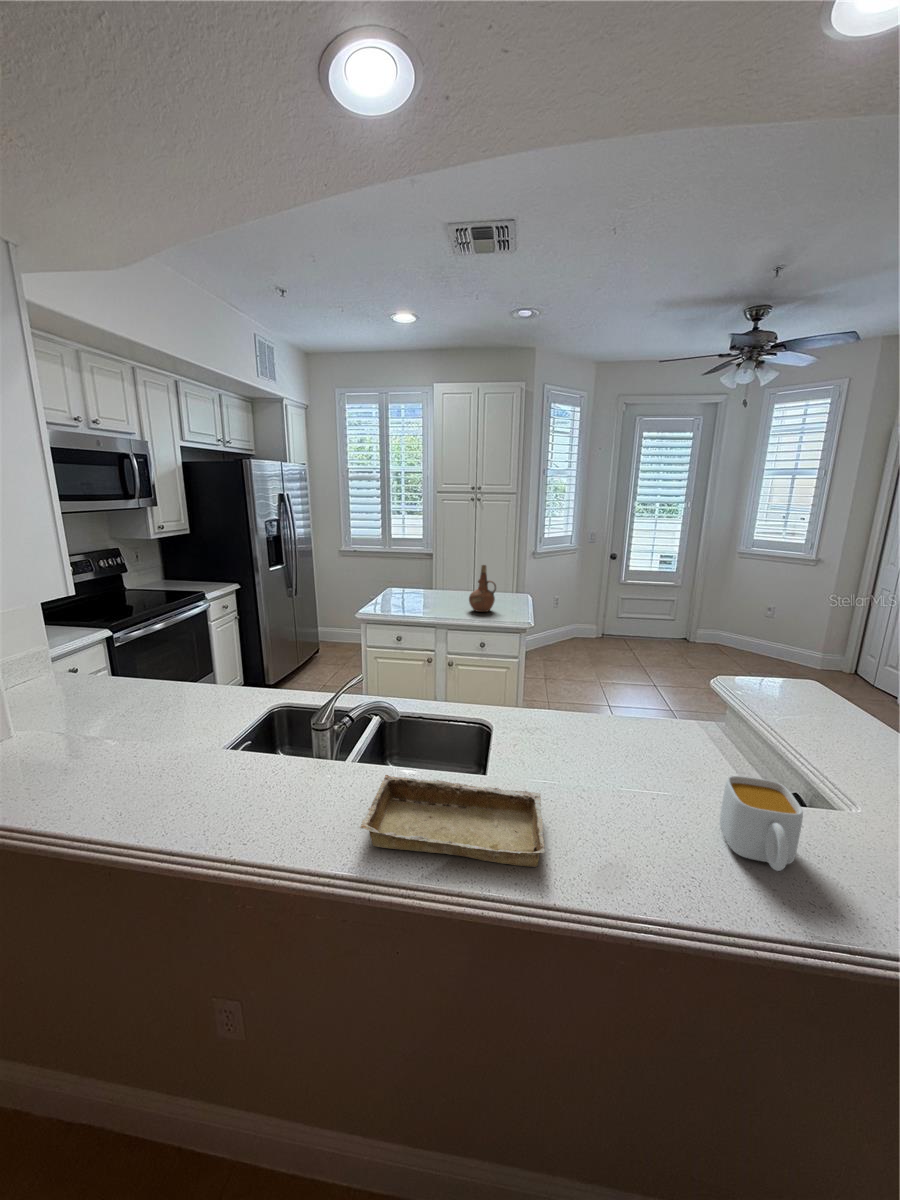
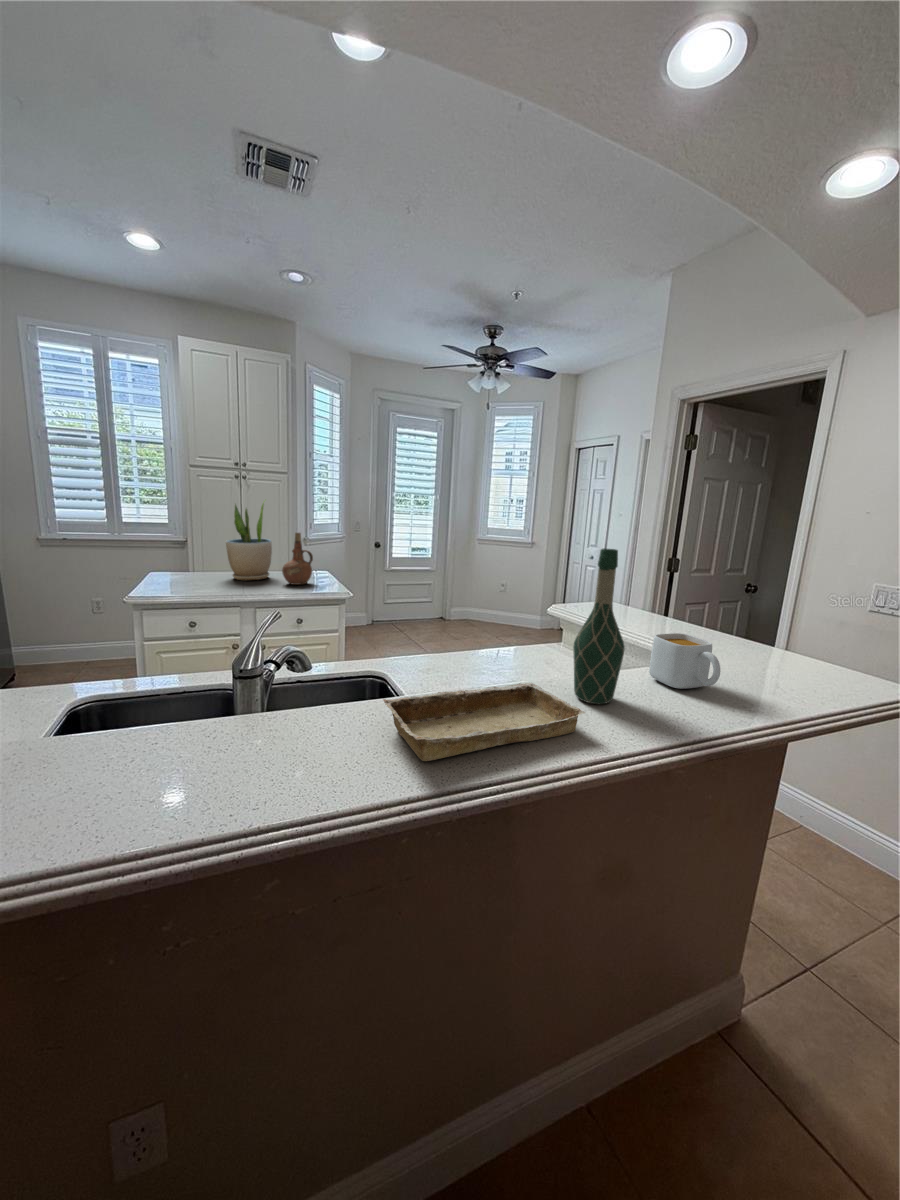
potted plant: none [431,533,468,603] -> present [226,501,272,580]
wine bottle: none [587,672,645,844] -> present [573,549,624,704]

